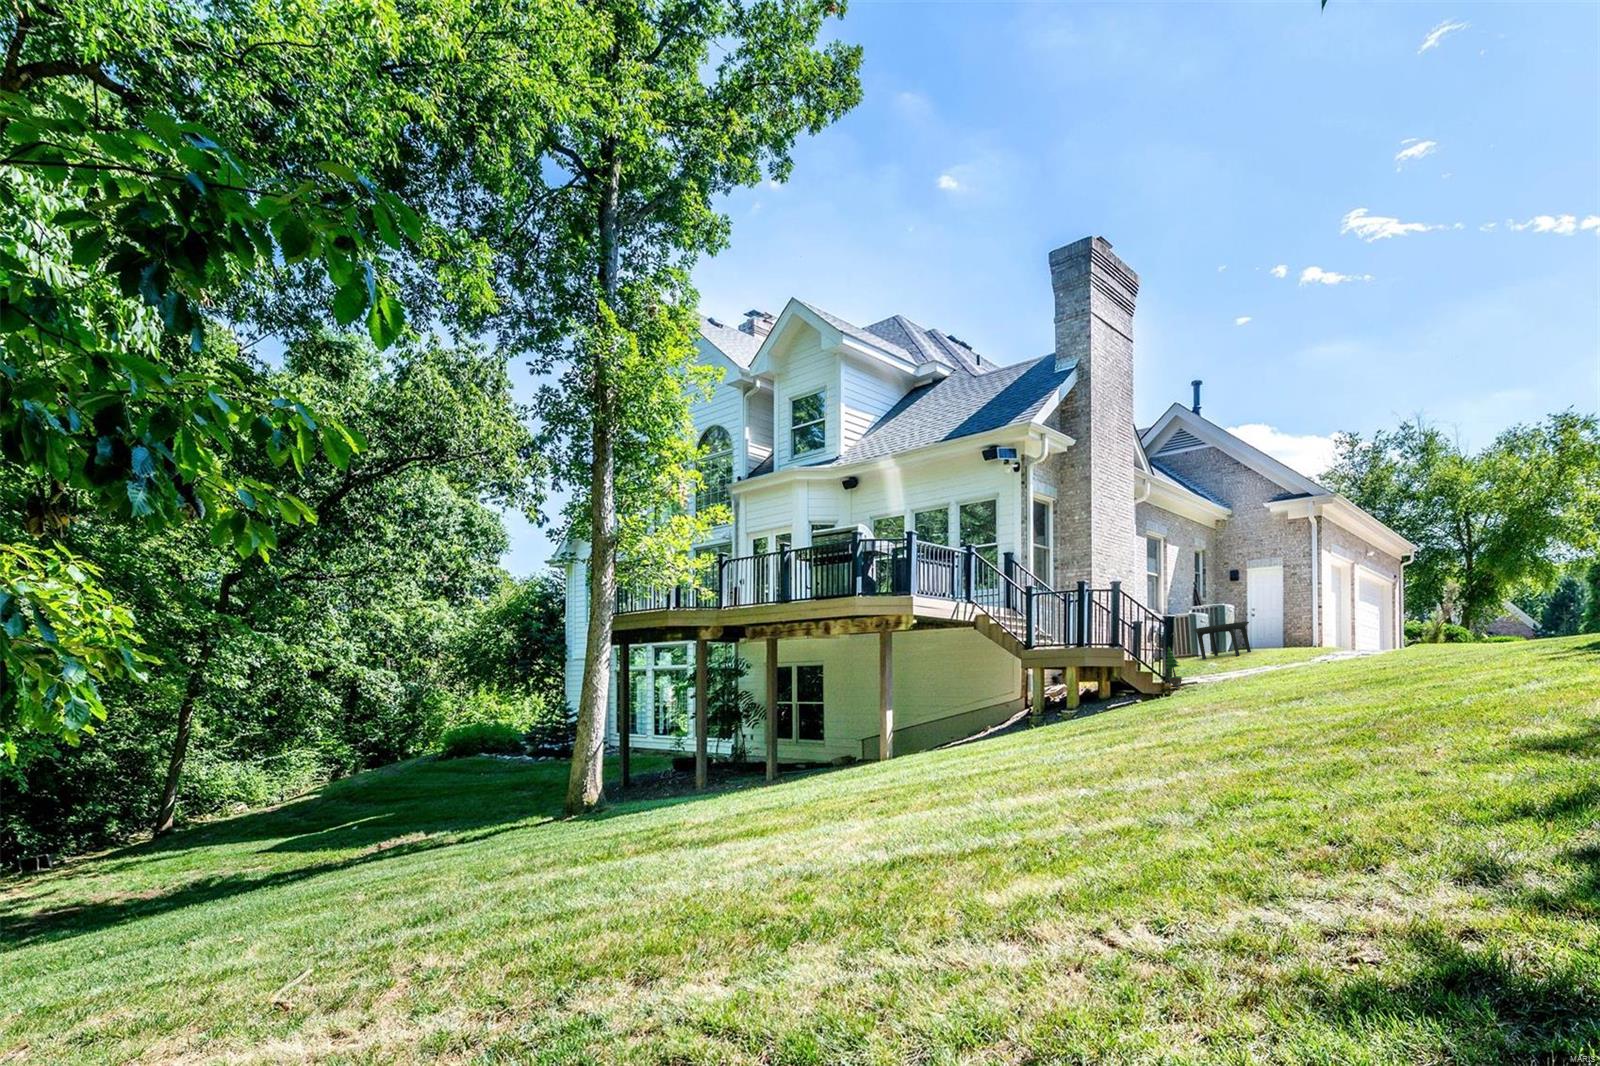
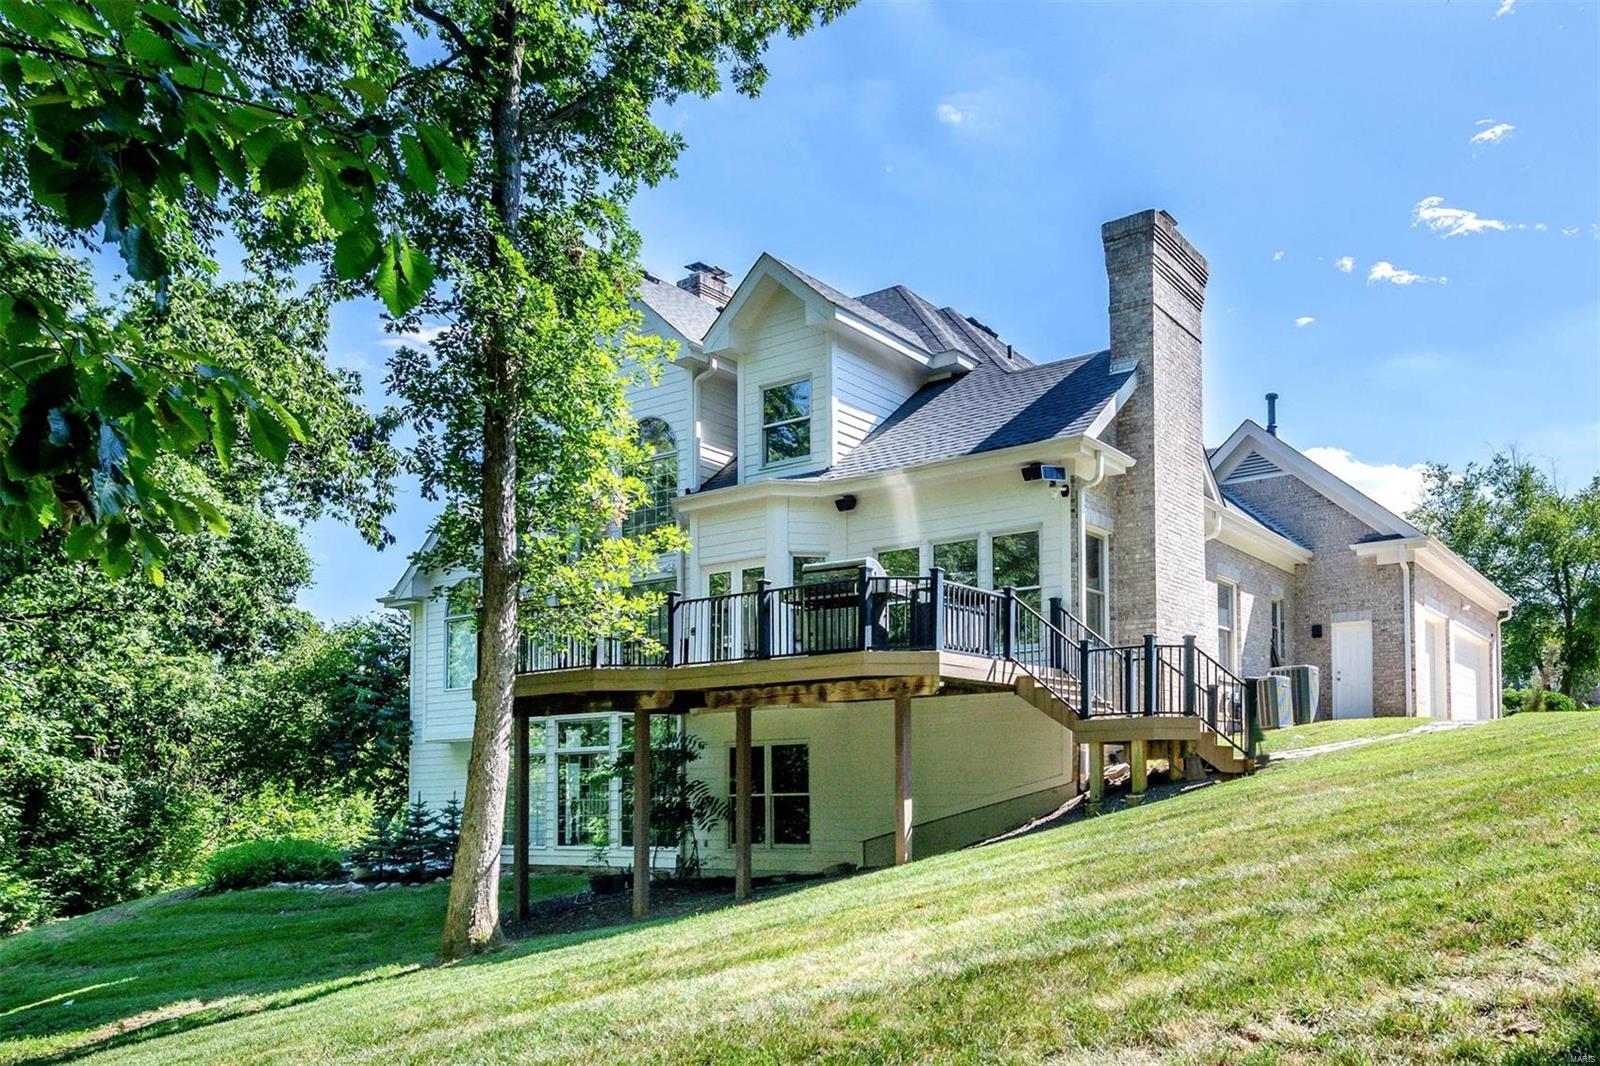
round table: present [1192,622,1251,660] -> none [1275,686,1348,735]
watering can: none [1095,678,1132,698] -> present [1163,756,1209,781]

